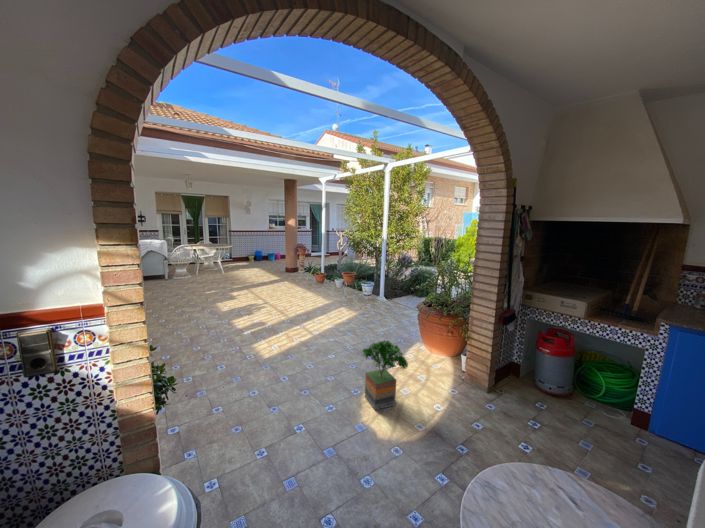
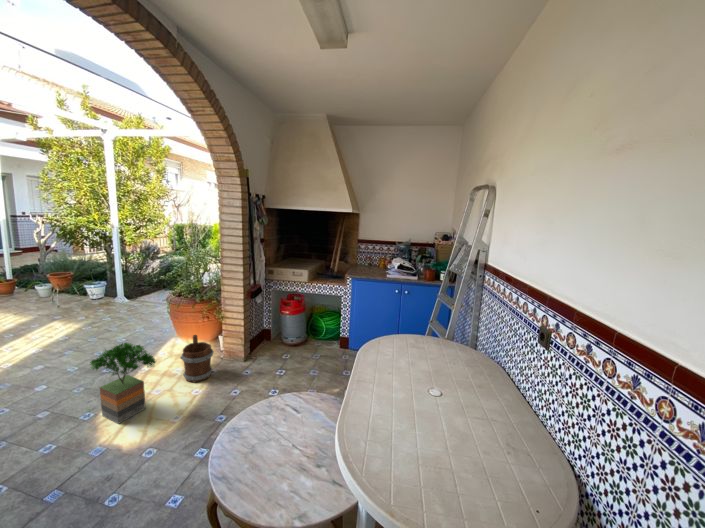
bucket: none [426,348,457,397] -> present [180,335,214,382]

